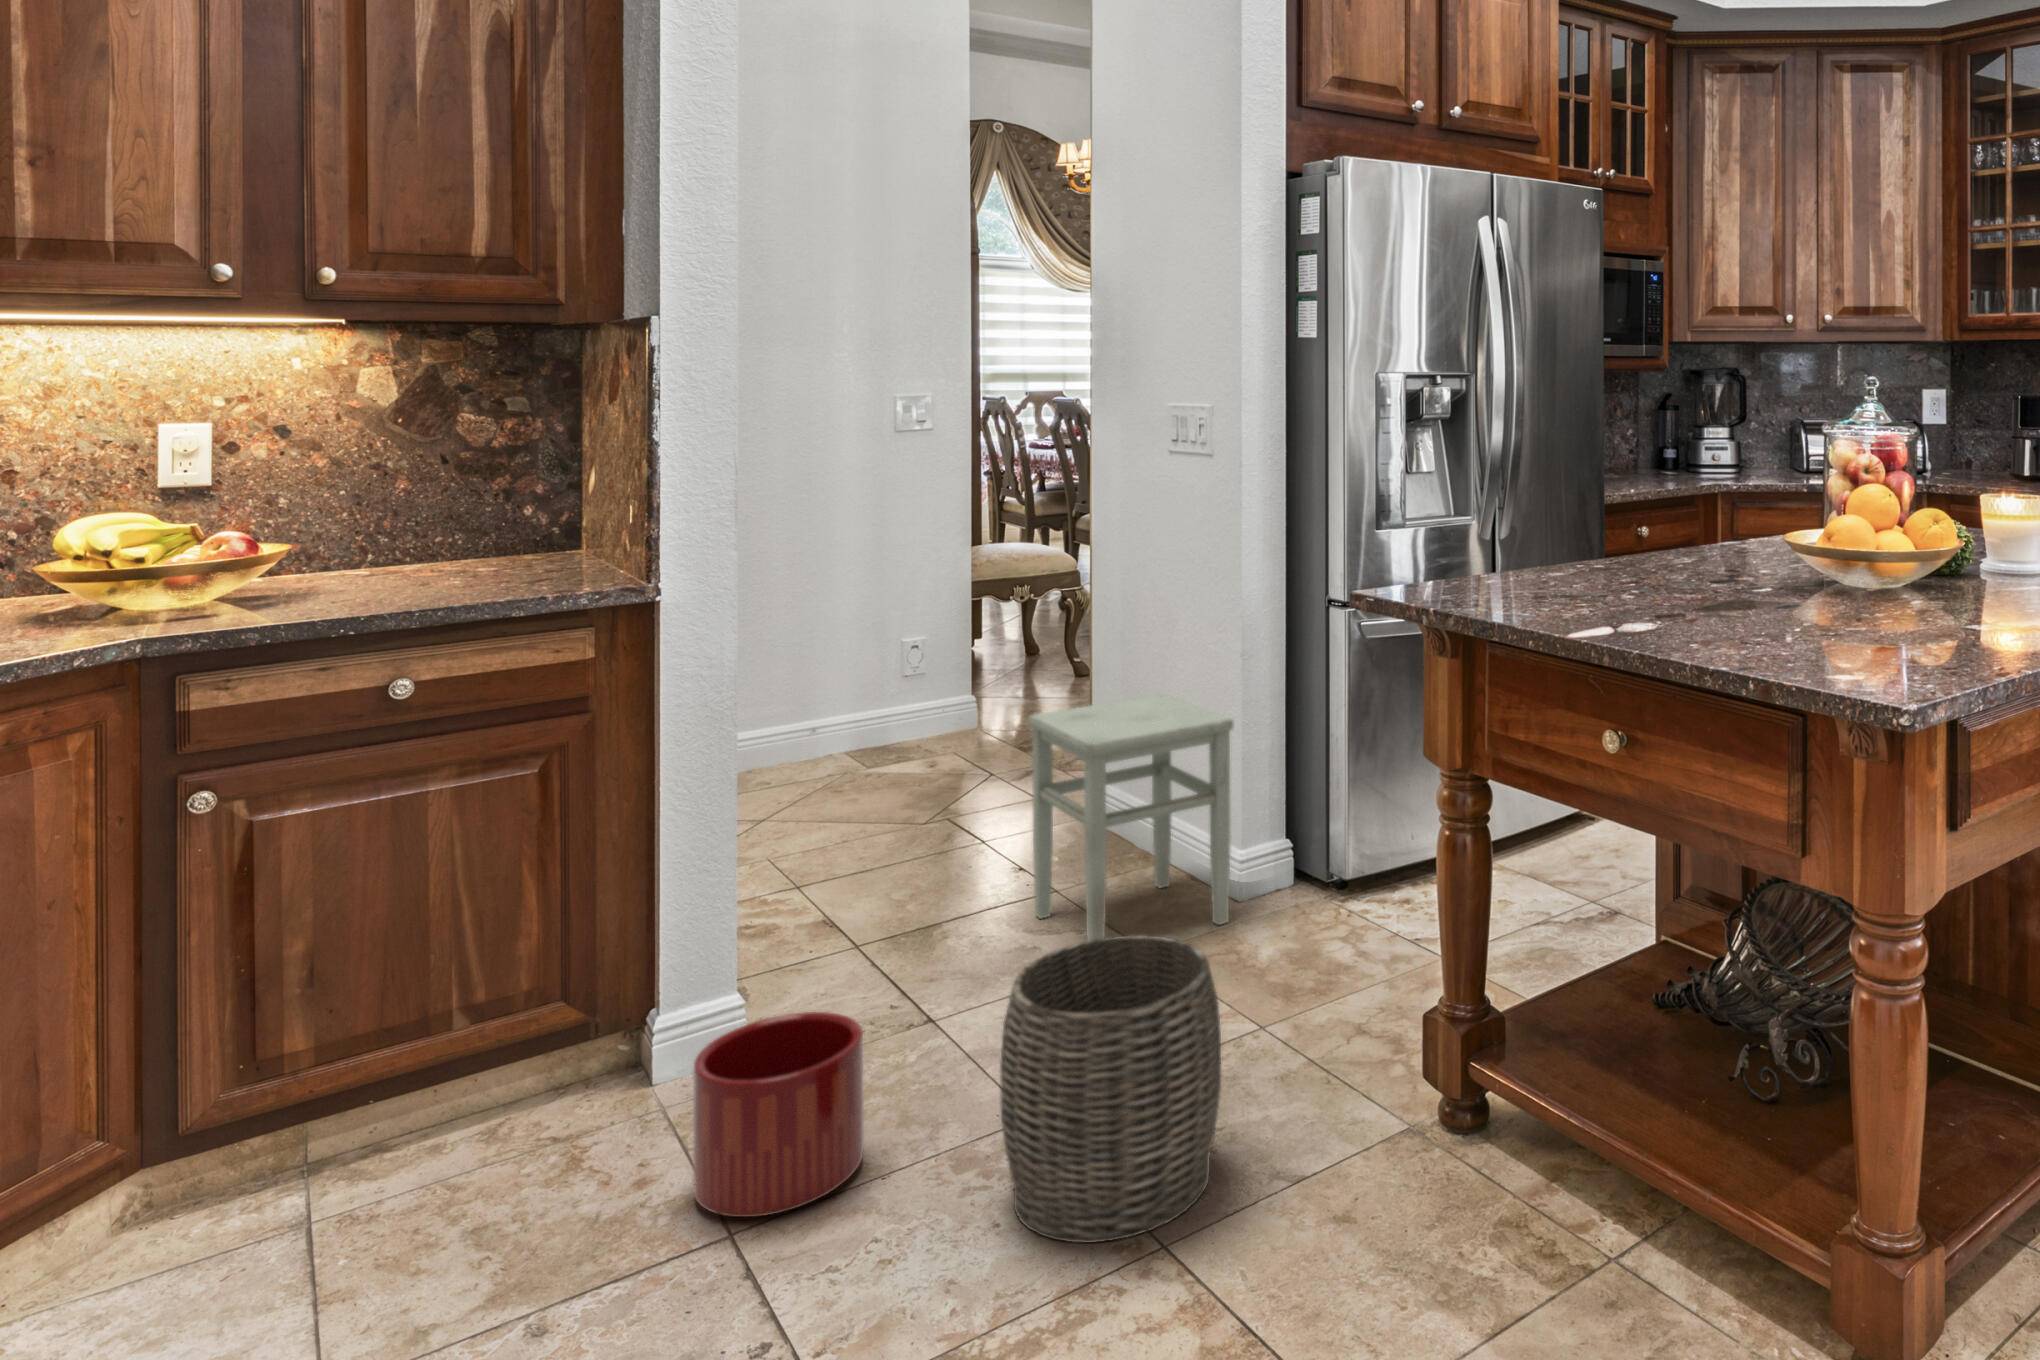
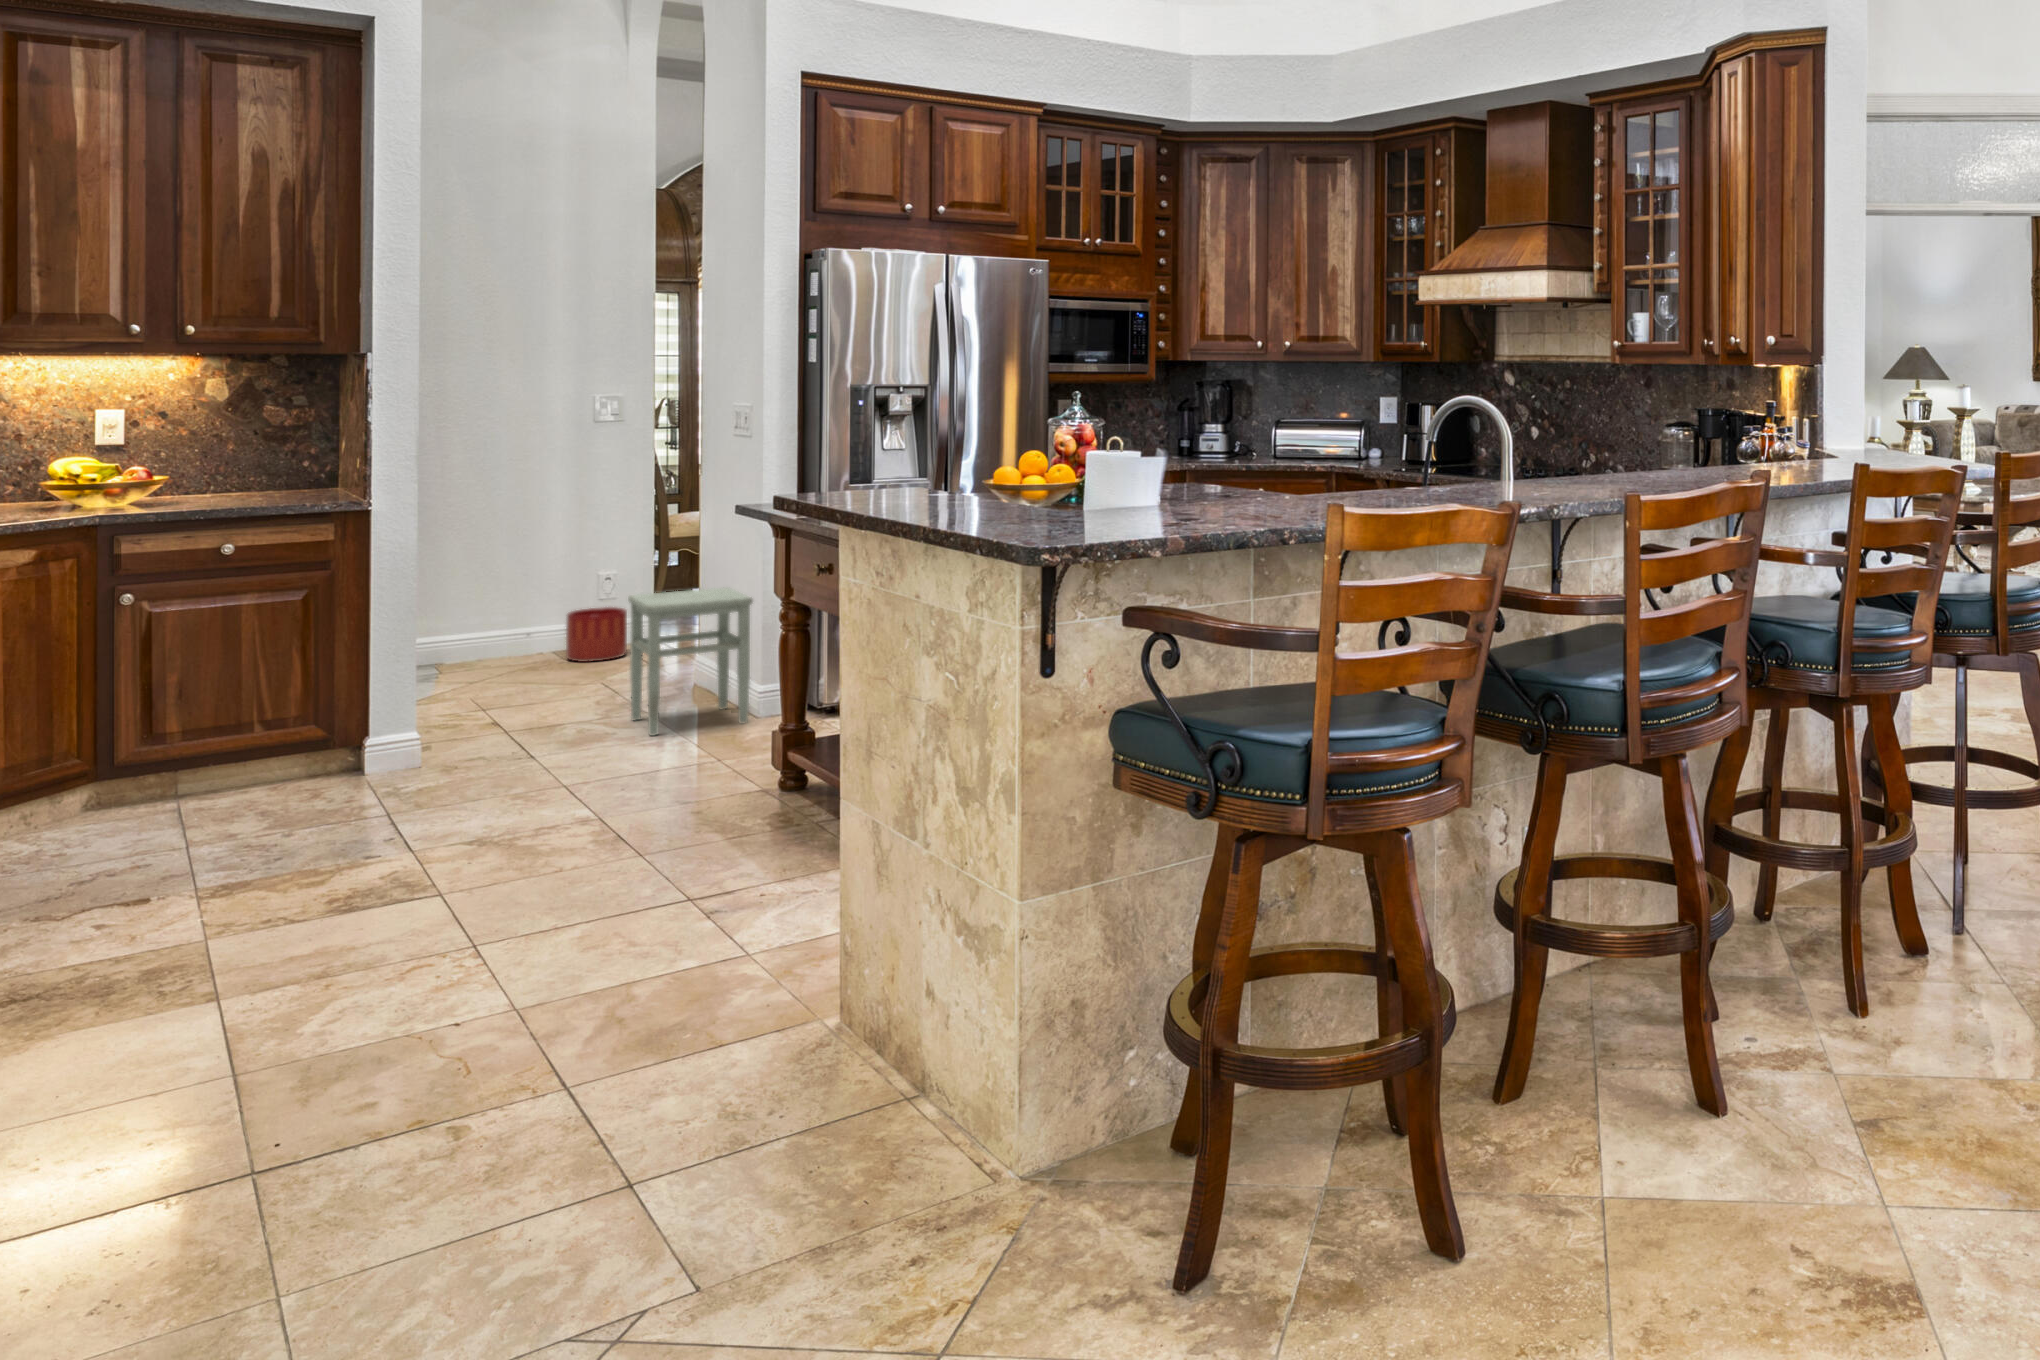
woven basket: present [1000,936,1221,1243] -> none [528,685,653,817]
planter: present [693,1012,864,1217] -> present [566,607,627,662]

